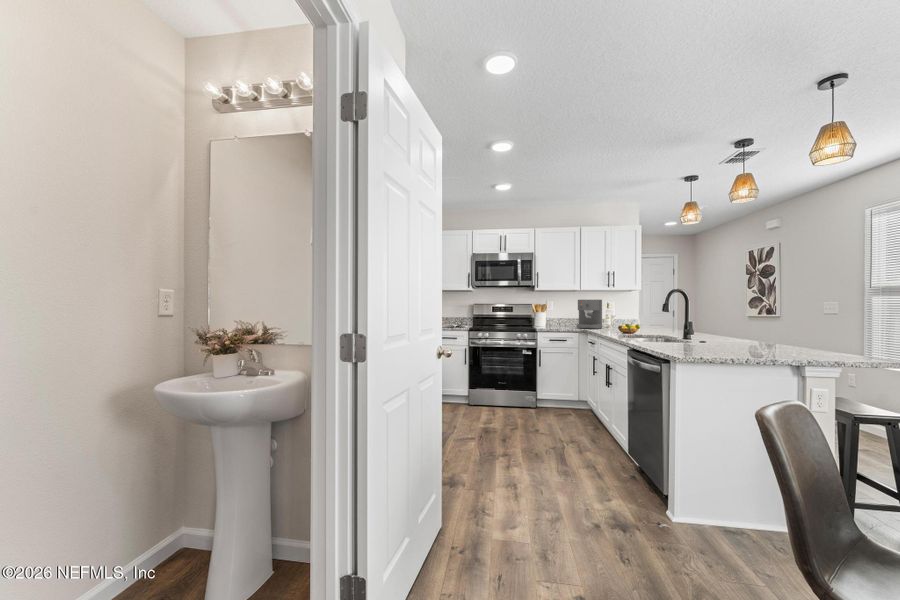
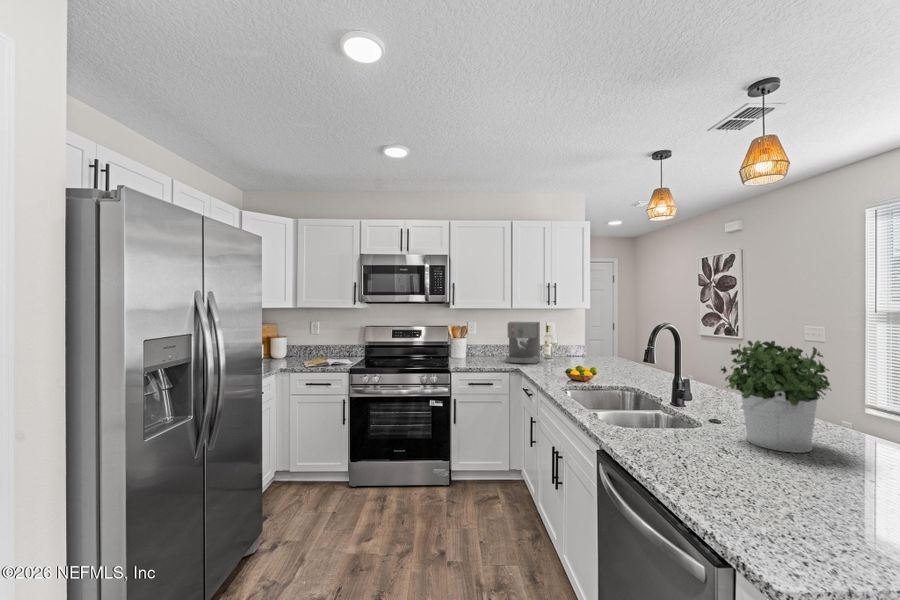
potted plant: none [701,293,761,352] -> present [721,341,831,453]

